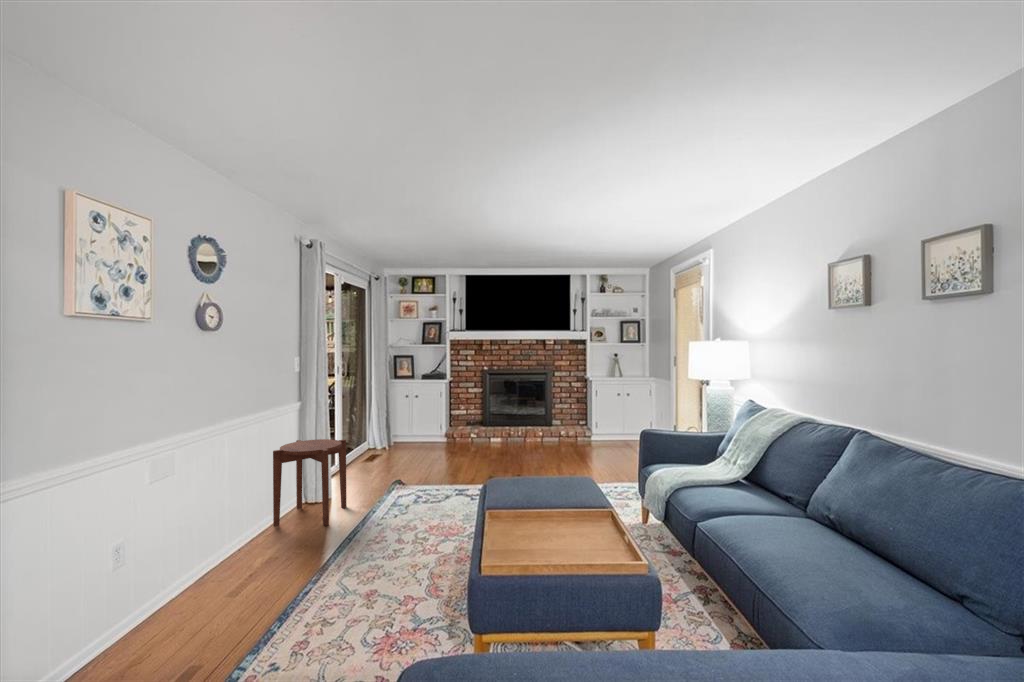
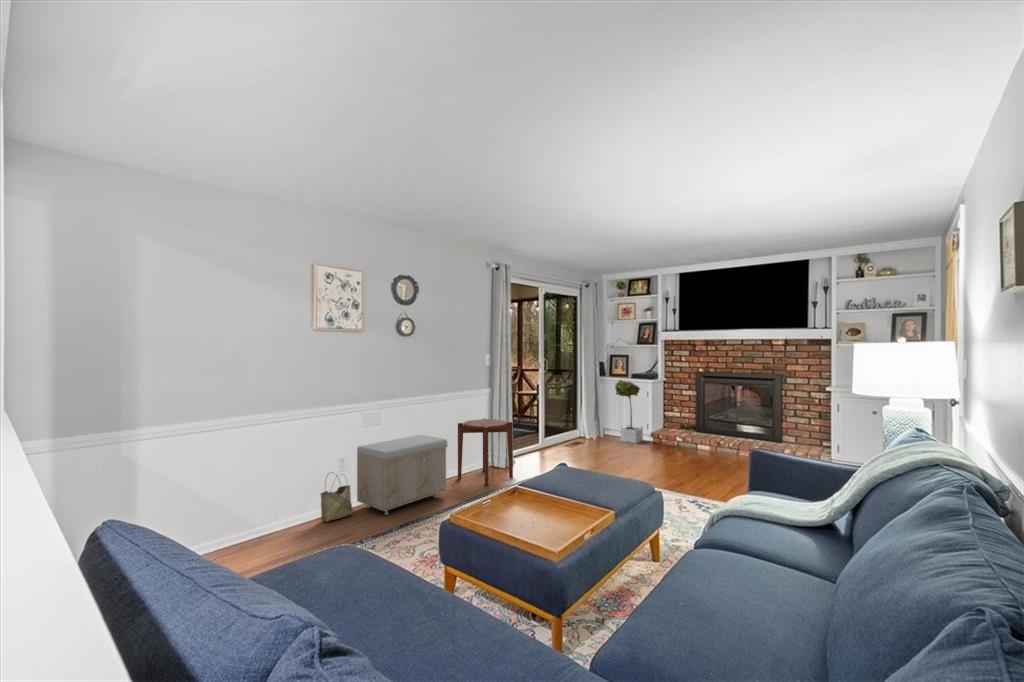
potted tree: none [407,381,435,446] -> present [615,380,643,443]
storage bench: none [150,474,291,610] -> present [357,435,448,515]
woven basket: none [97,565,156,661] -> present [321,475,352,522]

